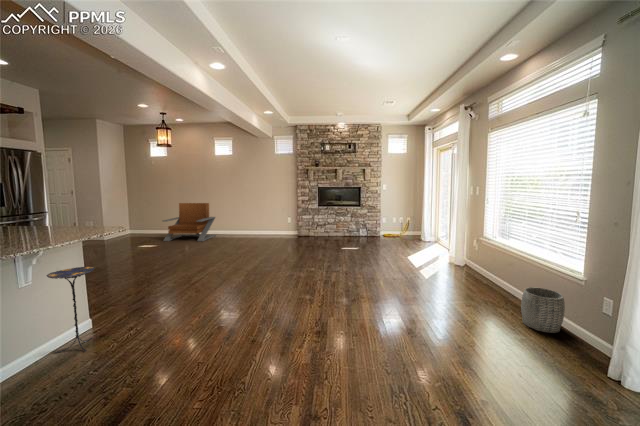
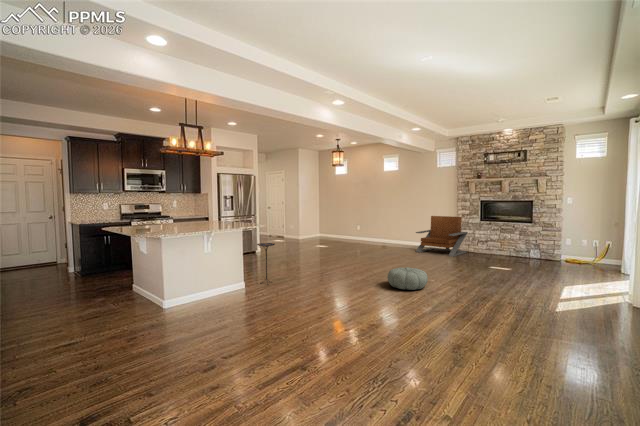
lounge chair: present [163,203,215,241] -> present [416,216,468,257]
pouf: none [287,268,336,299] -> present [387,267,428,290]
woven basket: present [521,287,565,333] -> none [565,303,607,347]

